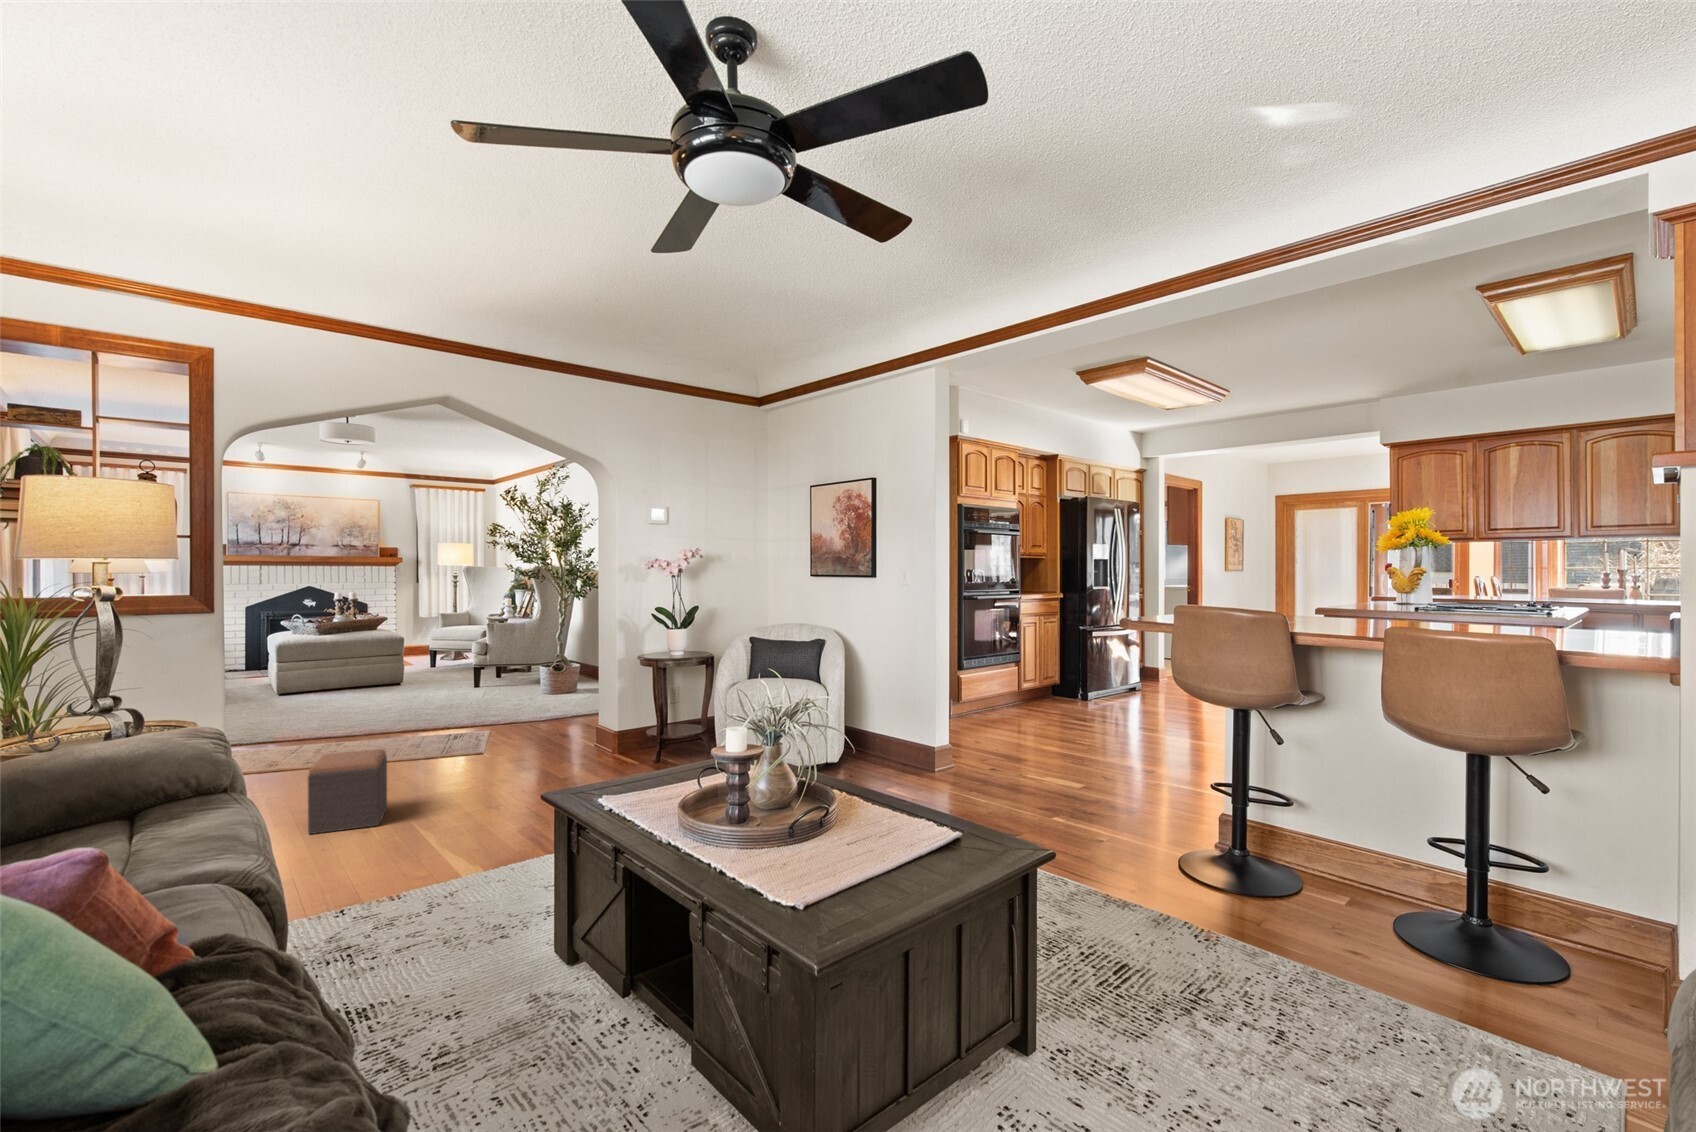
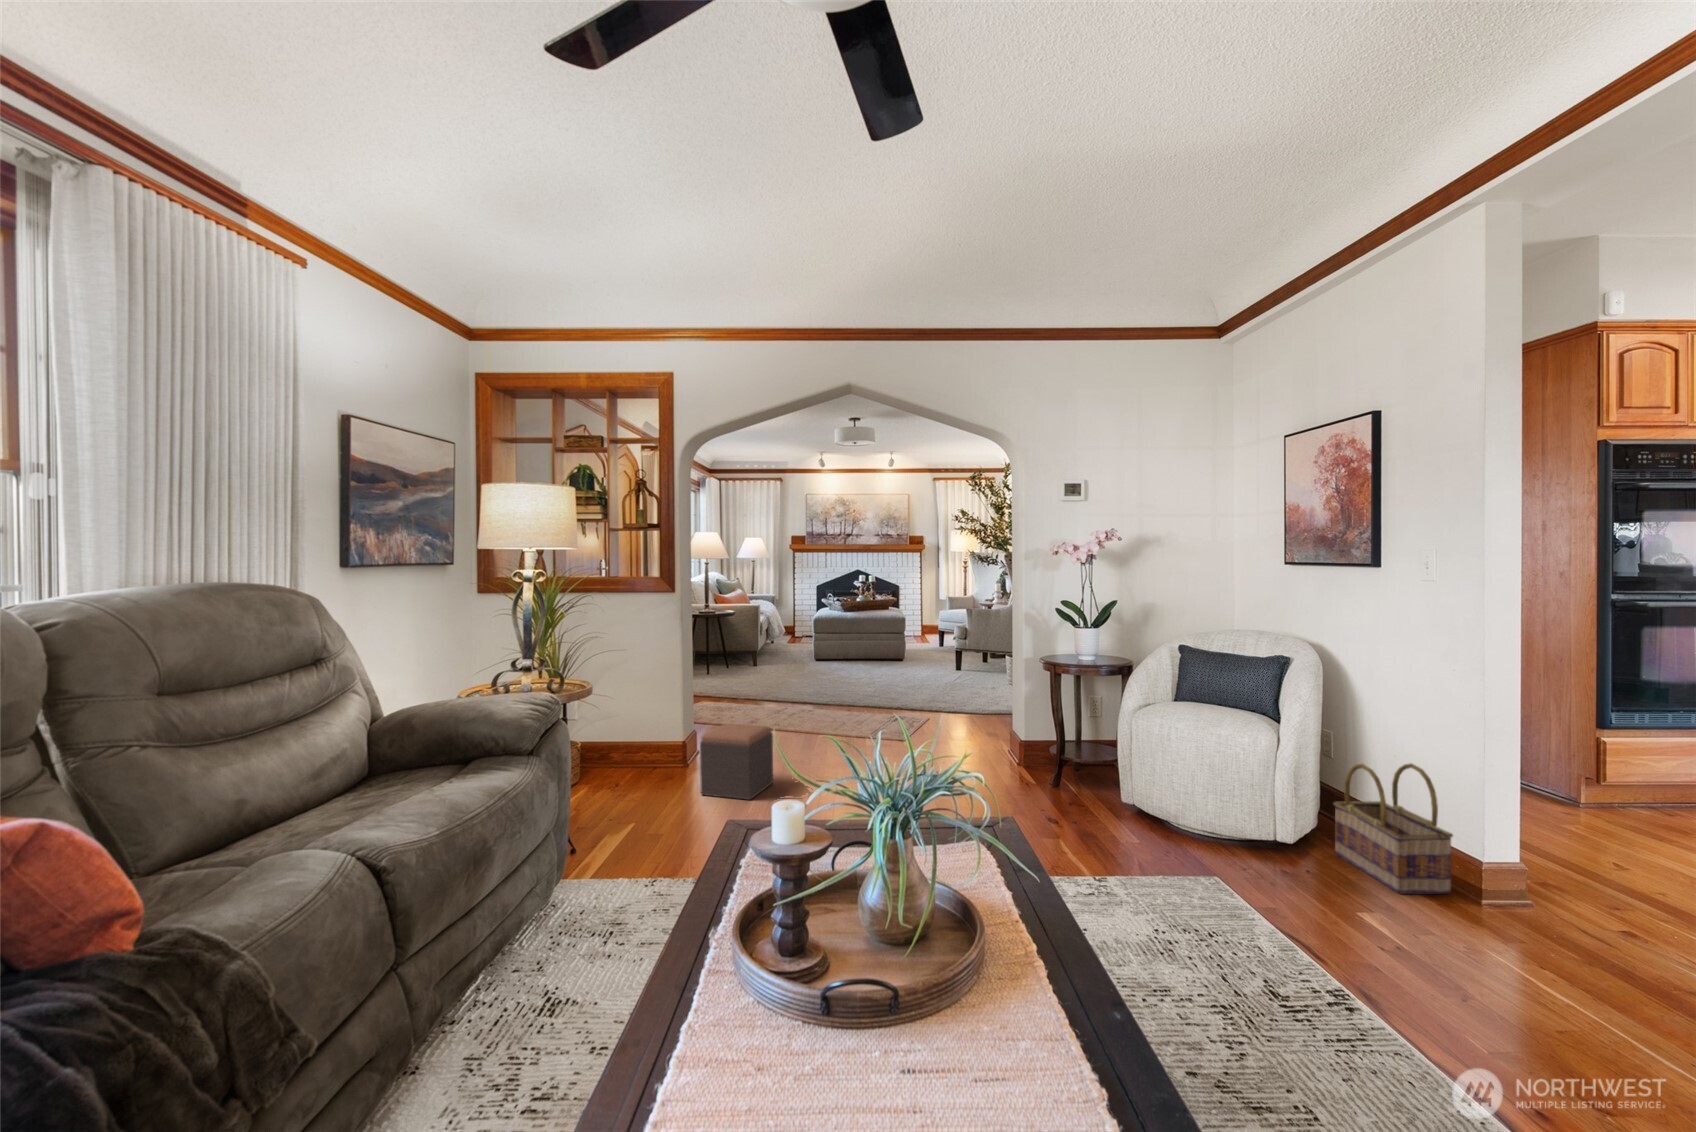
basket: none [857,698,921,776] -> present [1334,764,1453,893]

